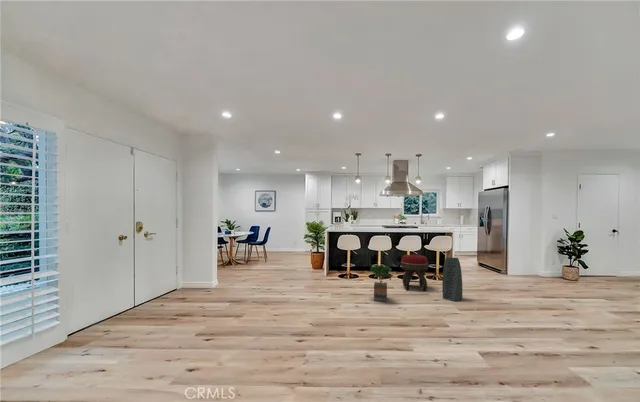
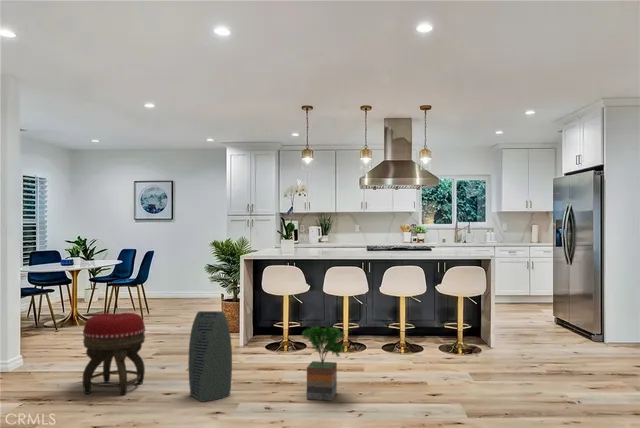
footstool: present [401,255,428,291] -> present [83,313,145,395]
air purifier: present [442,257,463,301] -> present [188,311,232,402]

